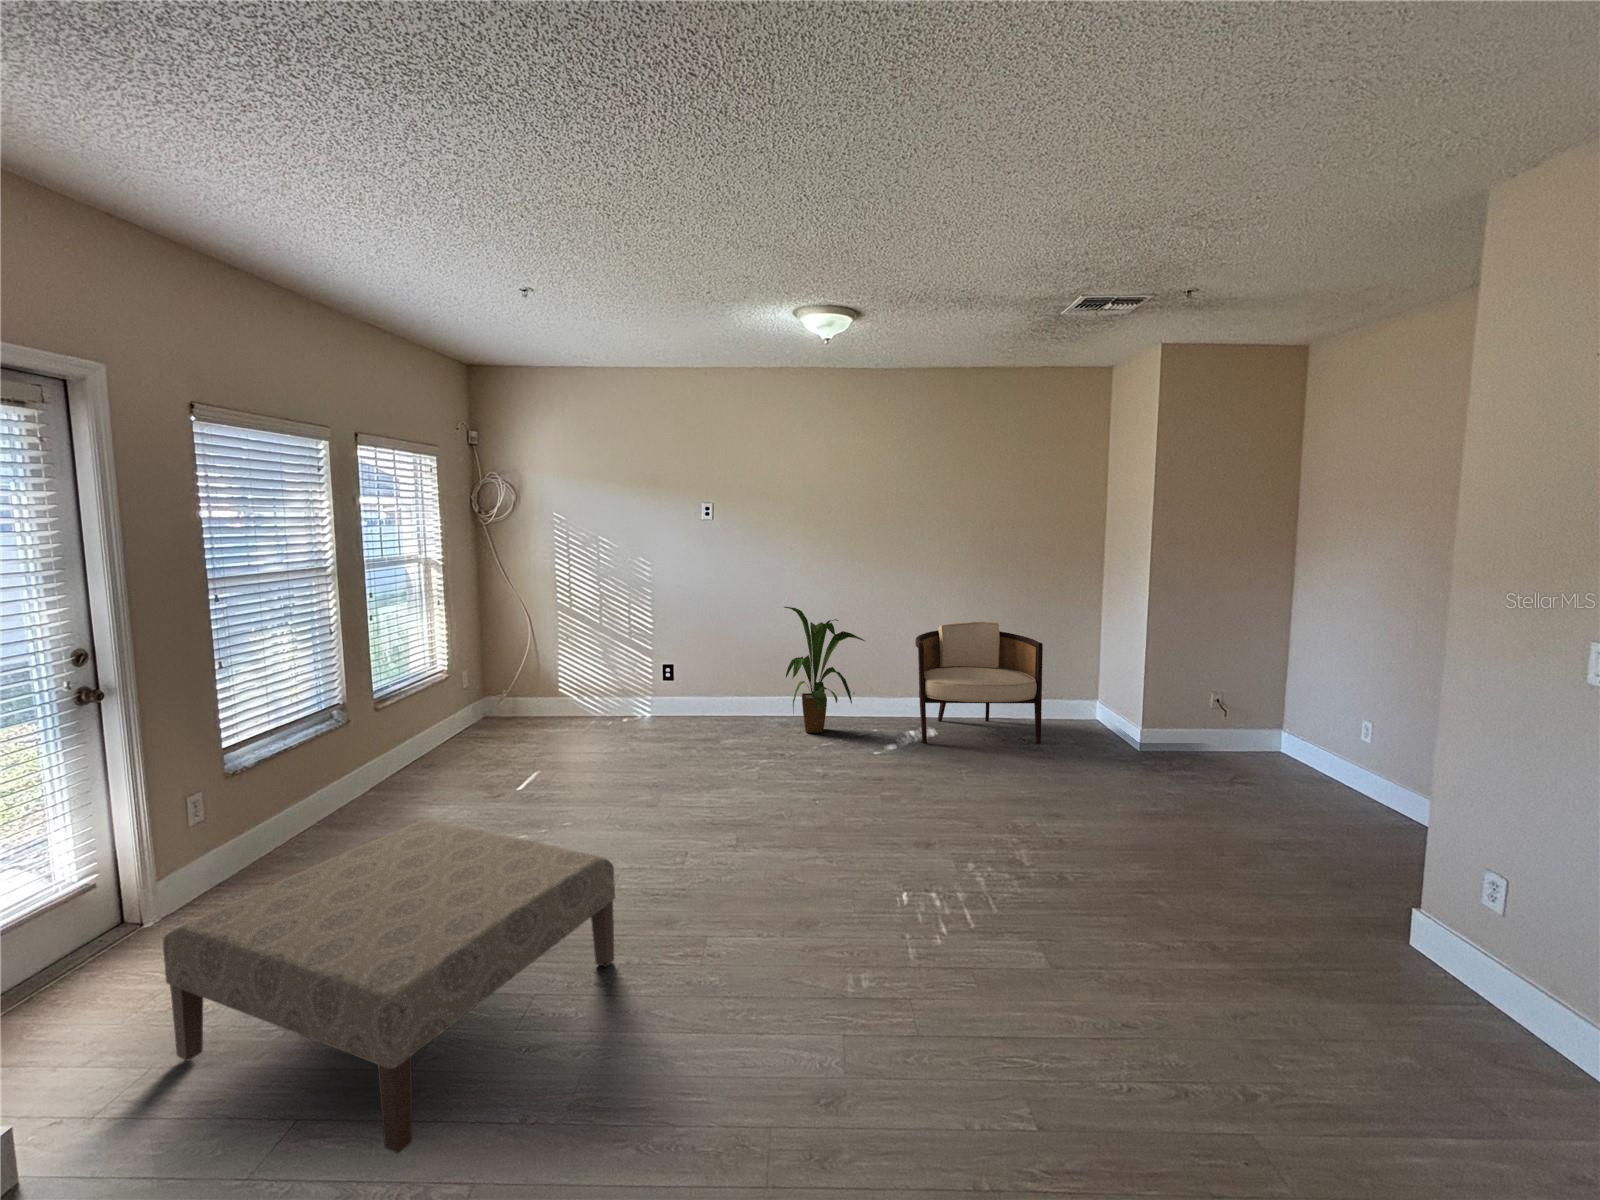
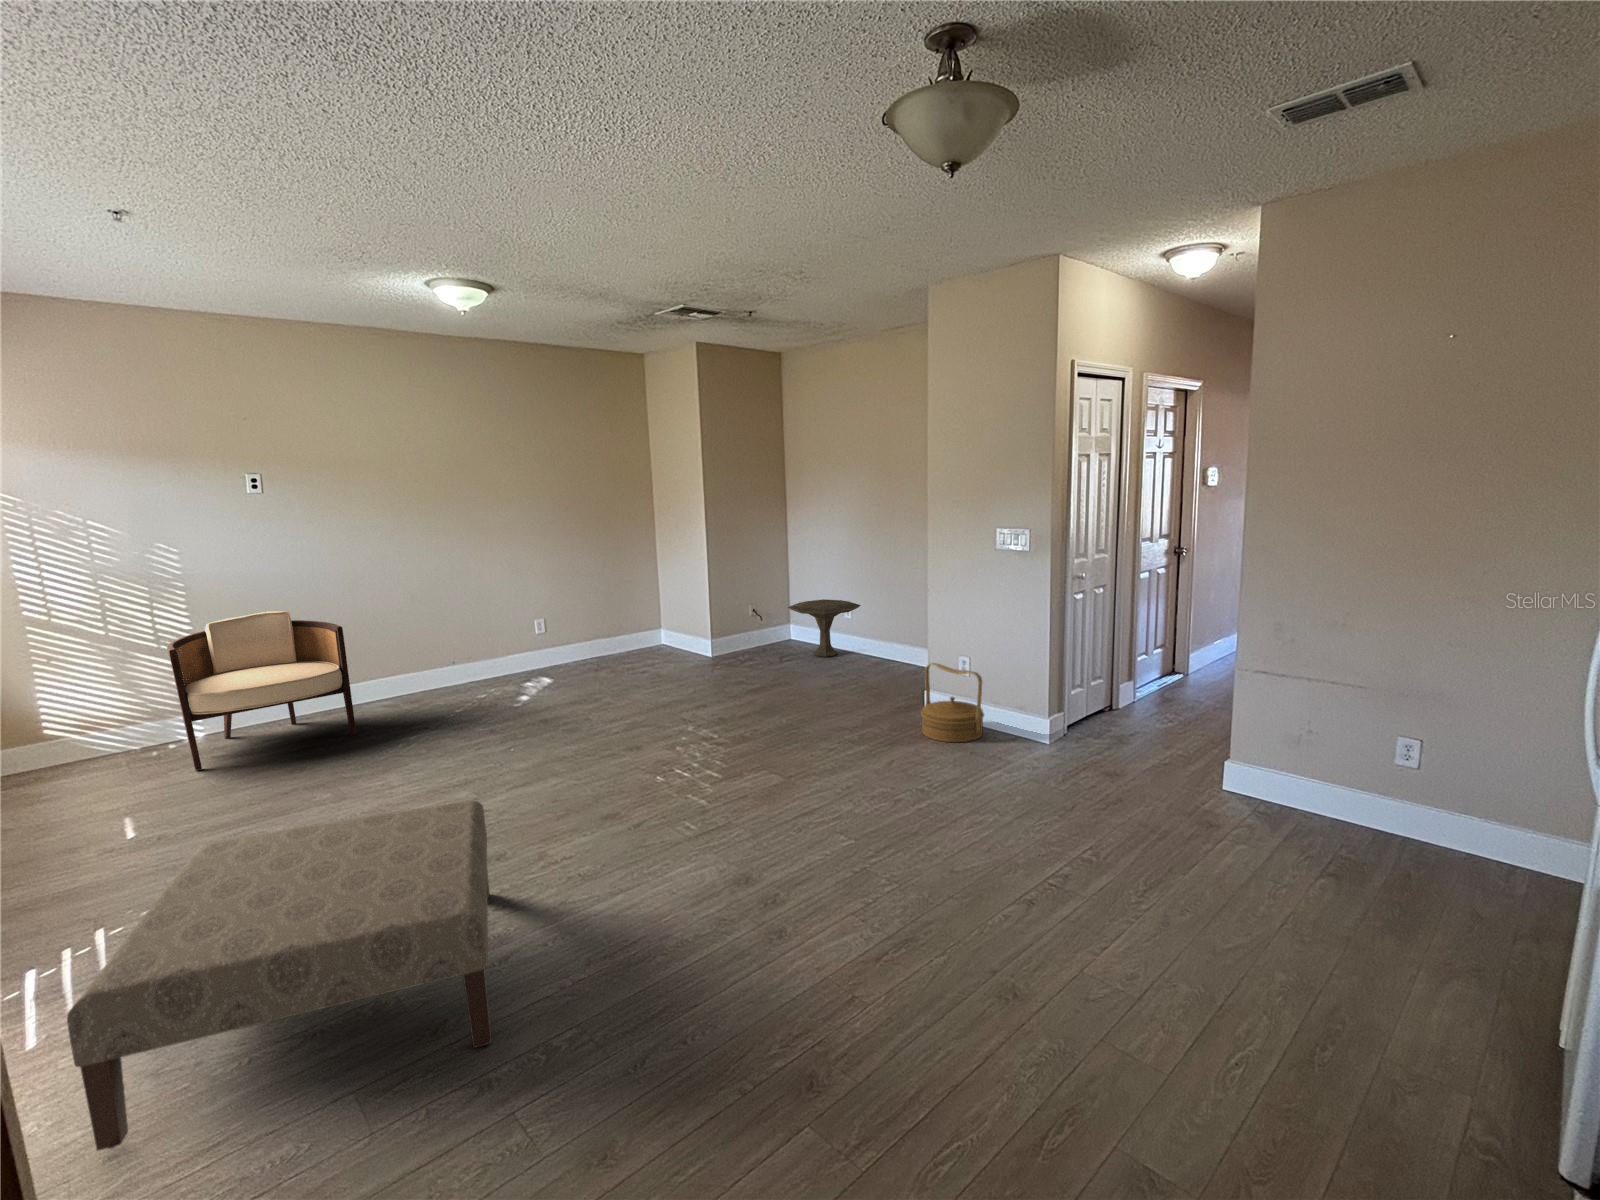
house plant: present [784,607,864,733] -> none [385,580,477,707]
armchair: present [915,621,1043,744] -> present [167,611,356,770]
side table: none [1255,703,1385,793] -> present [788,599,861,657]
woven basket: none [1363,867,1516,1047] -> present [921,663,984,742]

